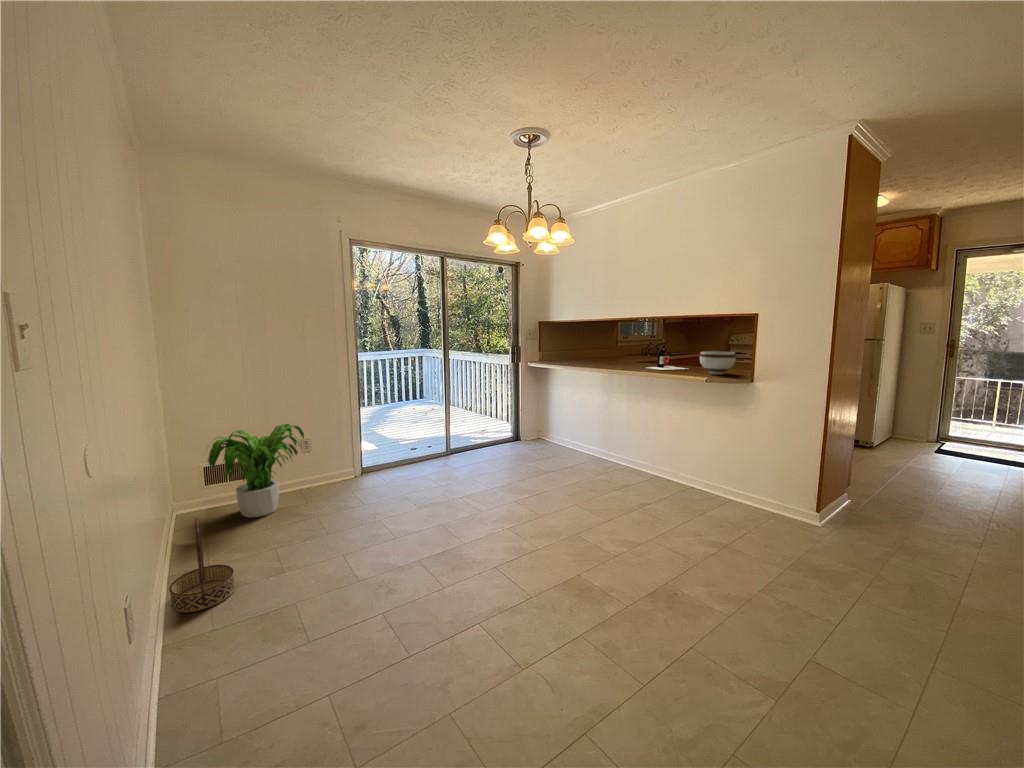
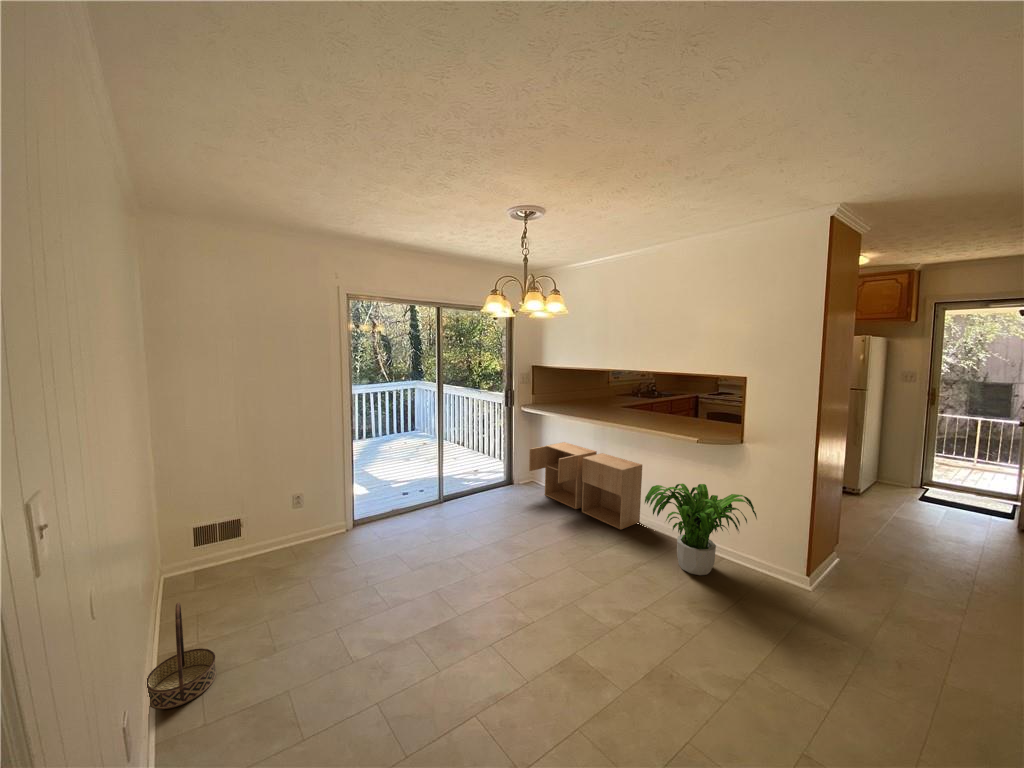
wine bottle: present [648,346,686,370] -> none [631,397,681,424]
bowl: present [700,351,735,374] -> none [691,407,726,432]
storage cabinet: none [537,399,651,478] -> present [529,442,642,530]
potted plant: present [208,424,304,517] -> present [645,484,757,575]

